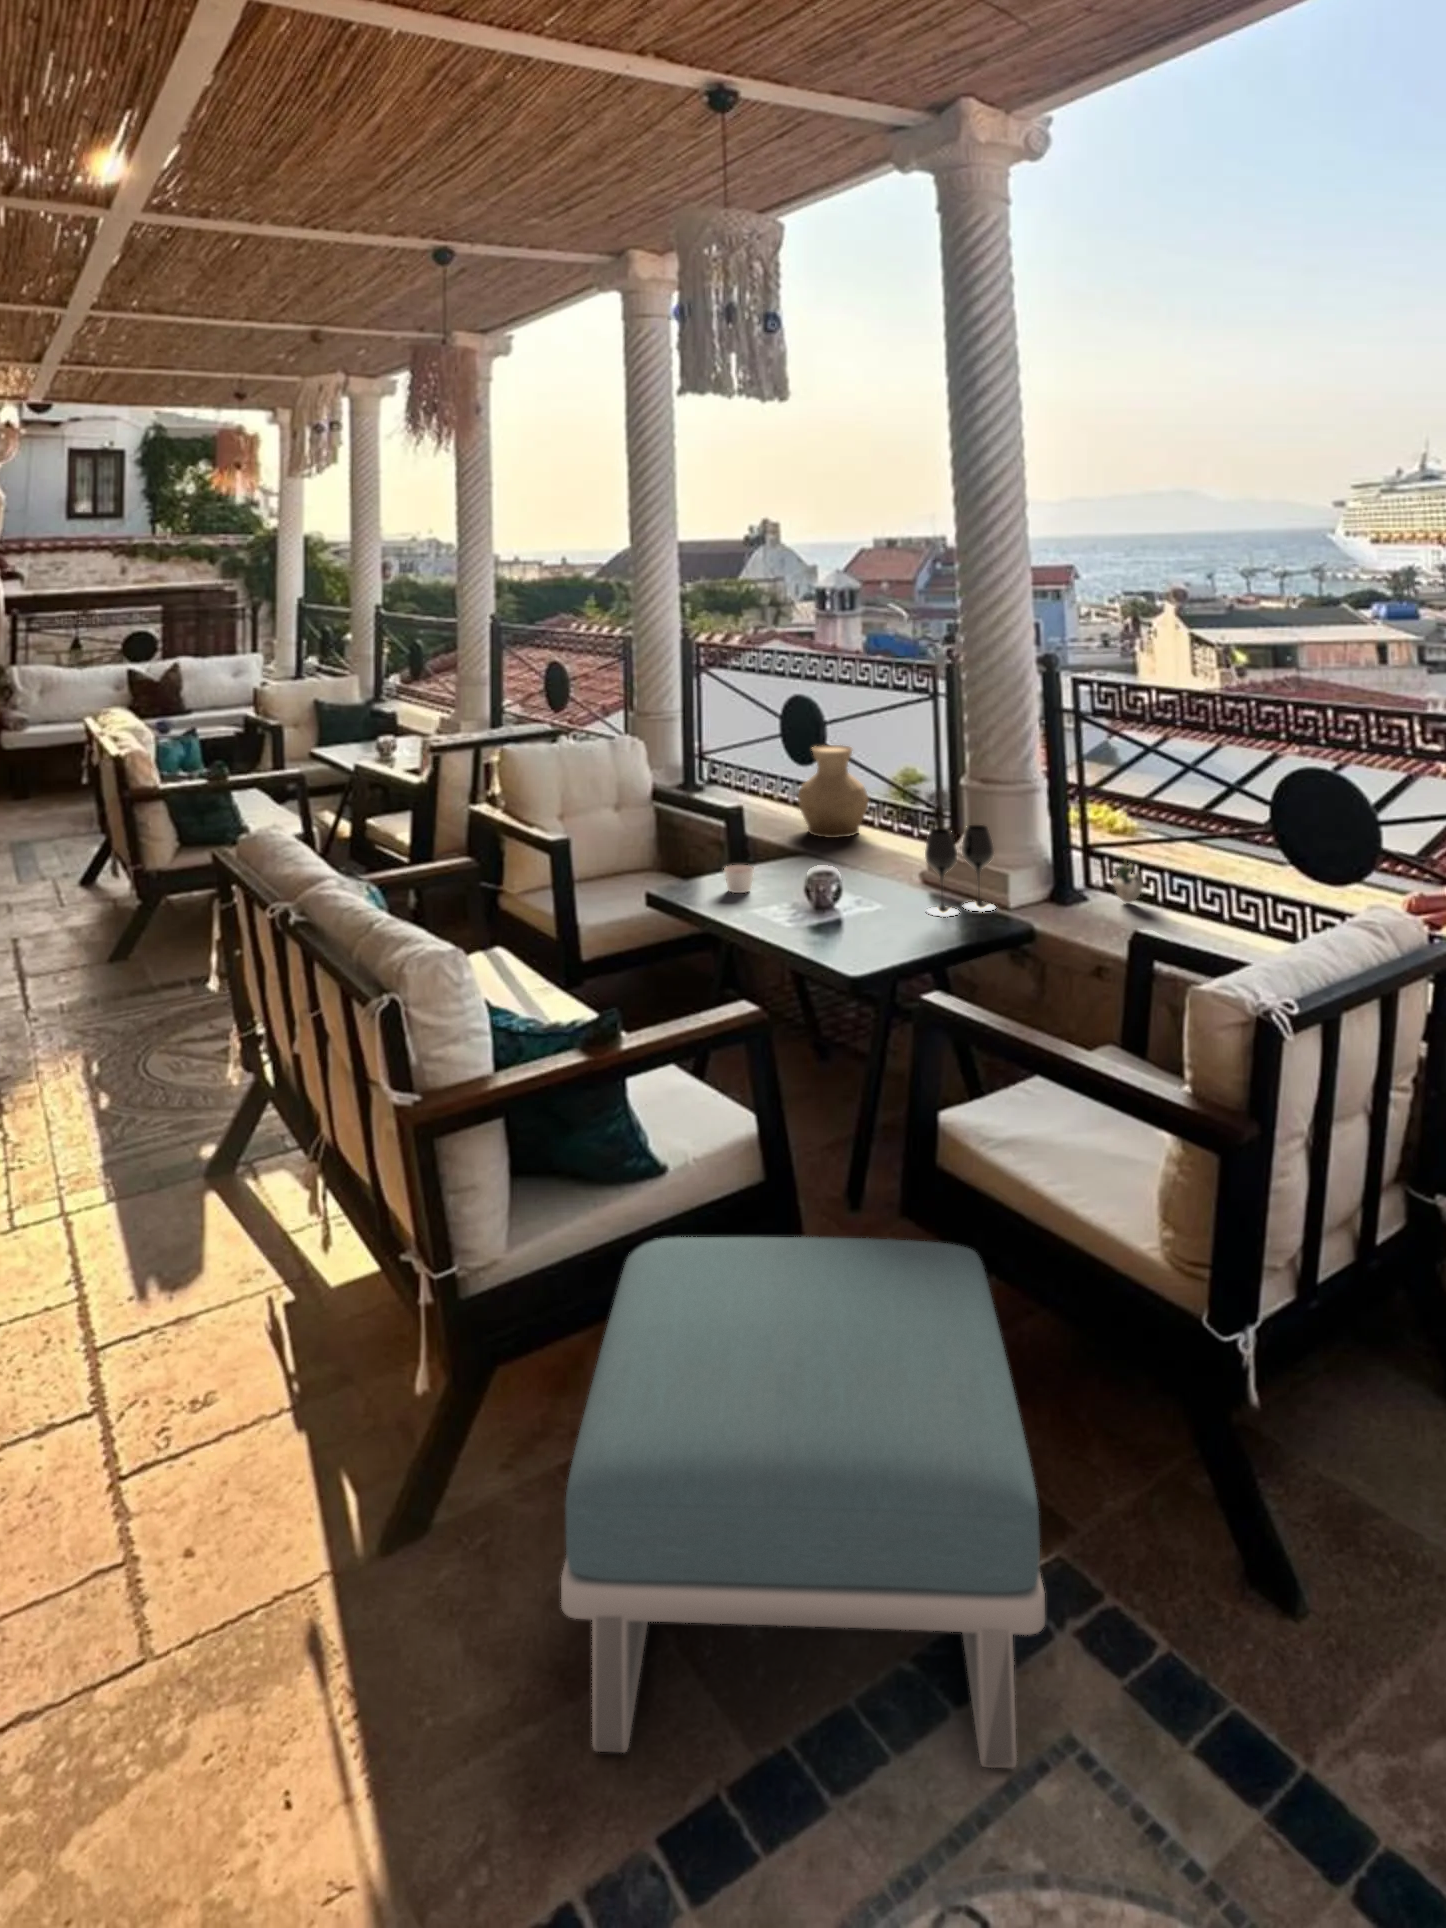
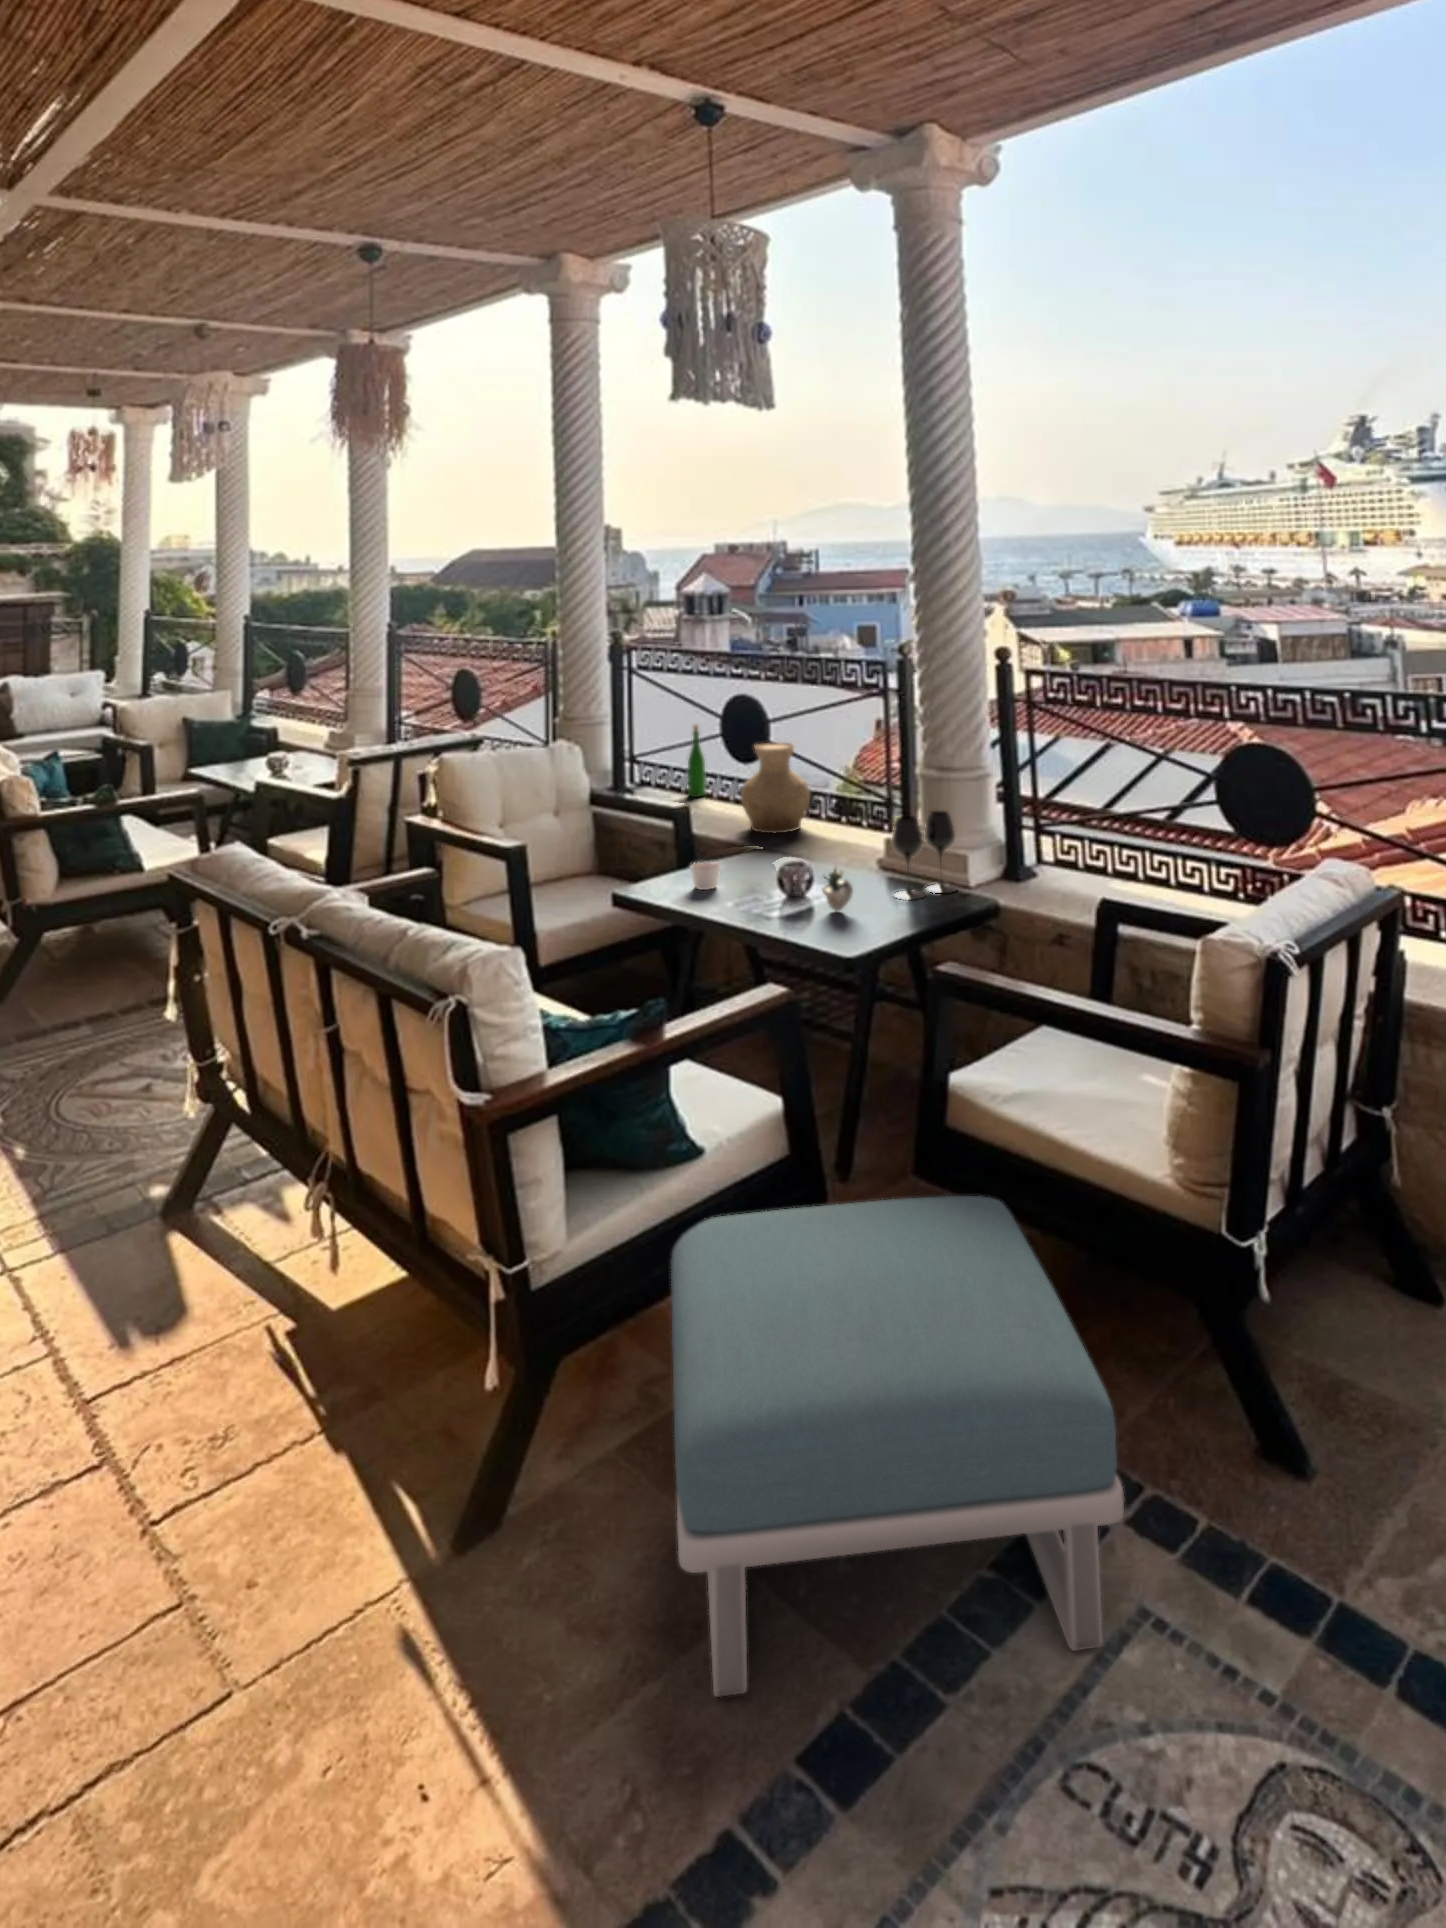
wine bottle: none [759,723,777,796] -> present [688,724,706,797]
succulent plant: present [1112,861,1143,903] -> present [822,868,853,911]

